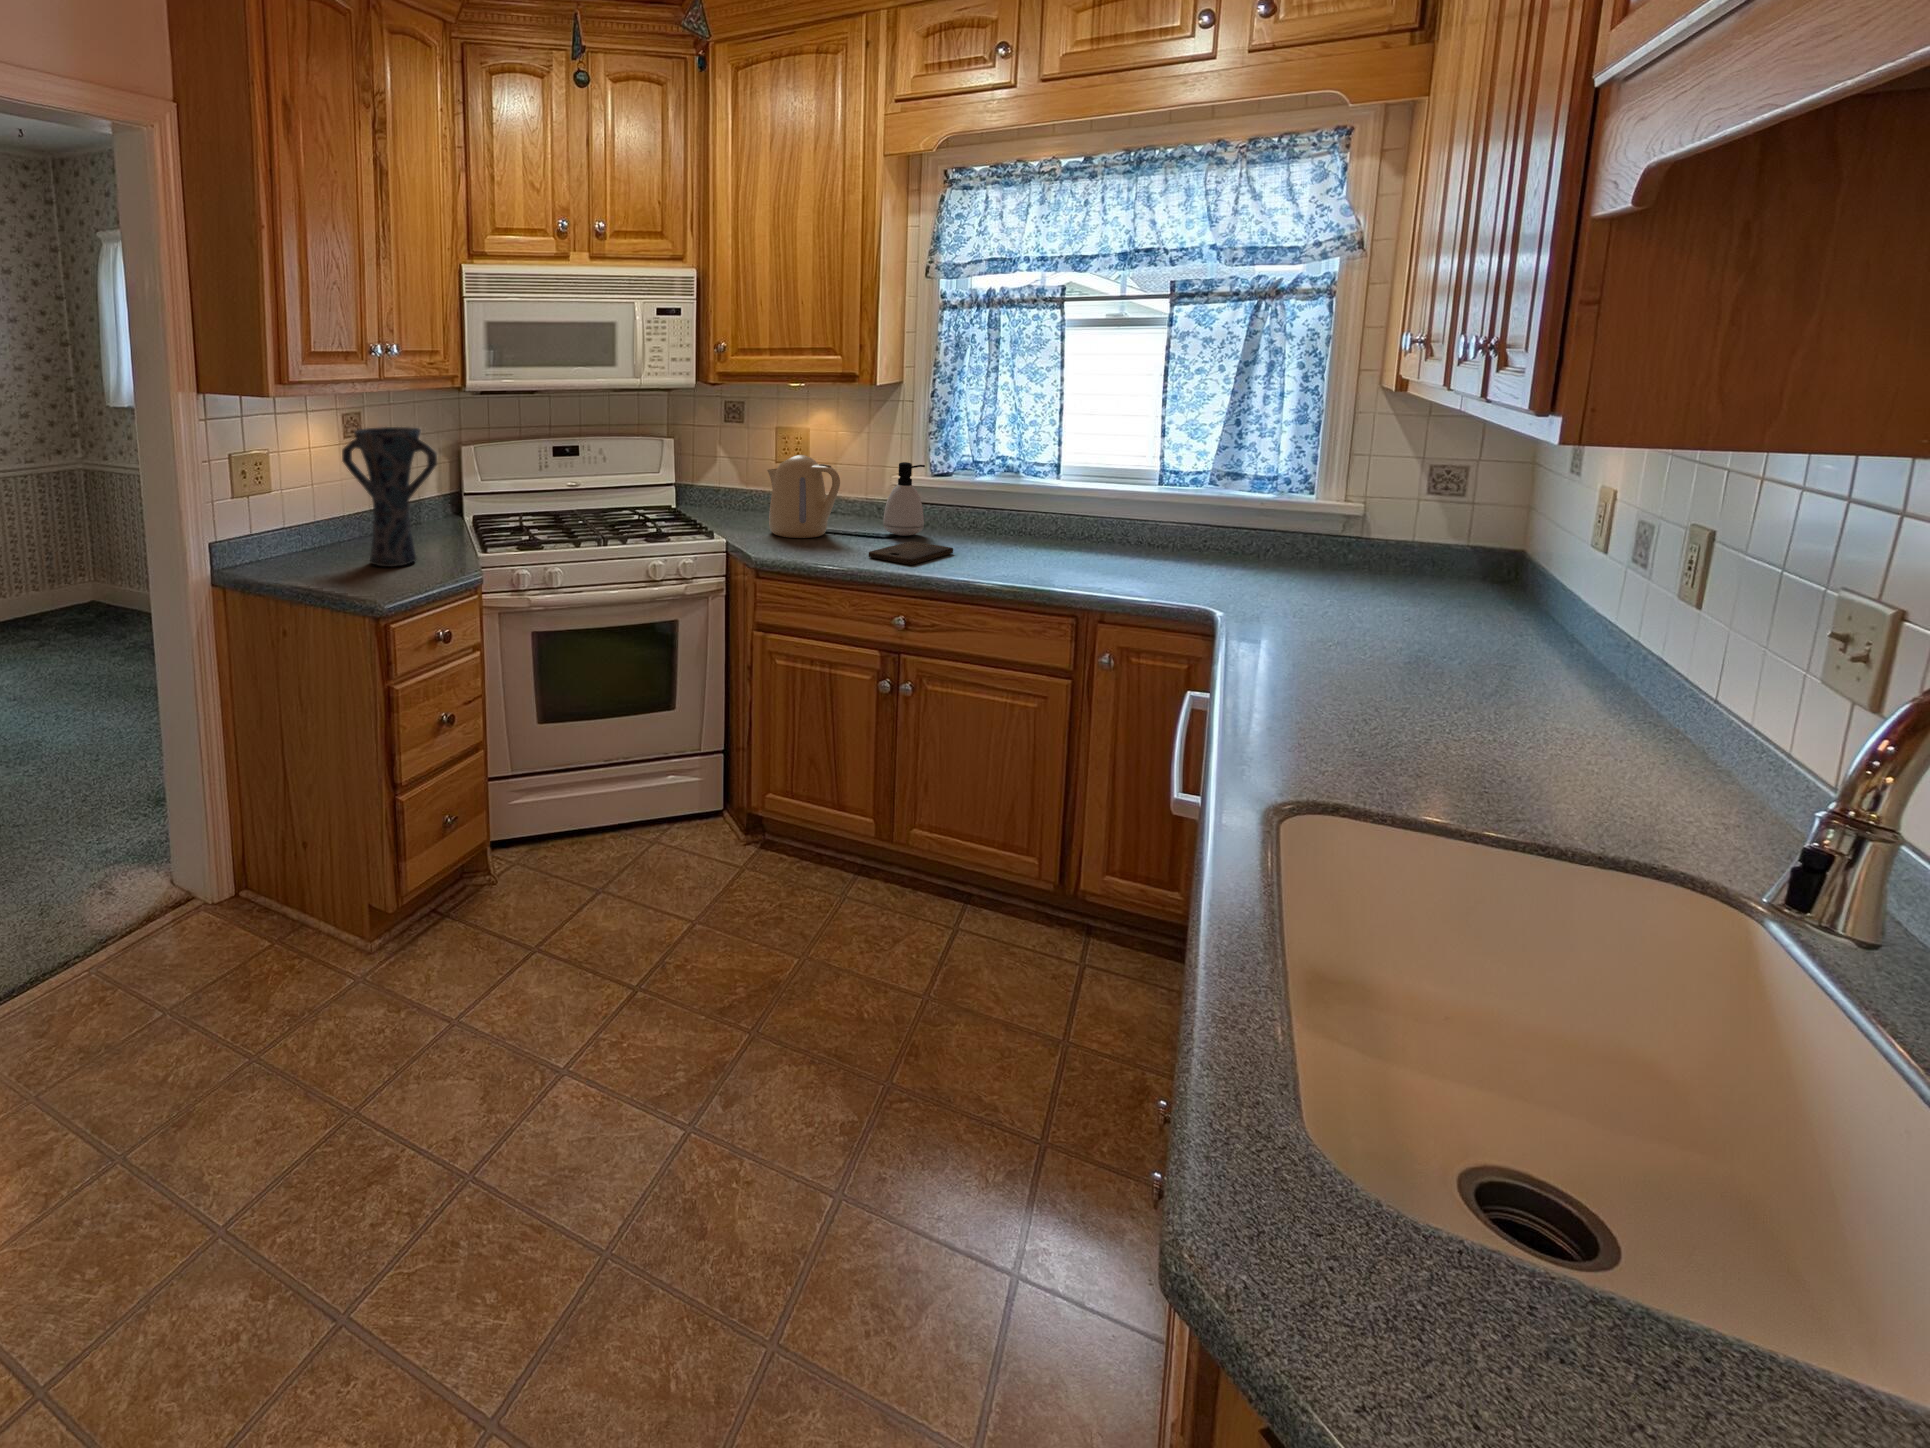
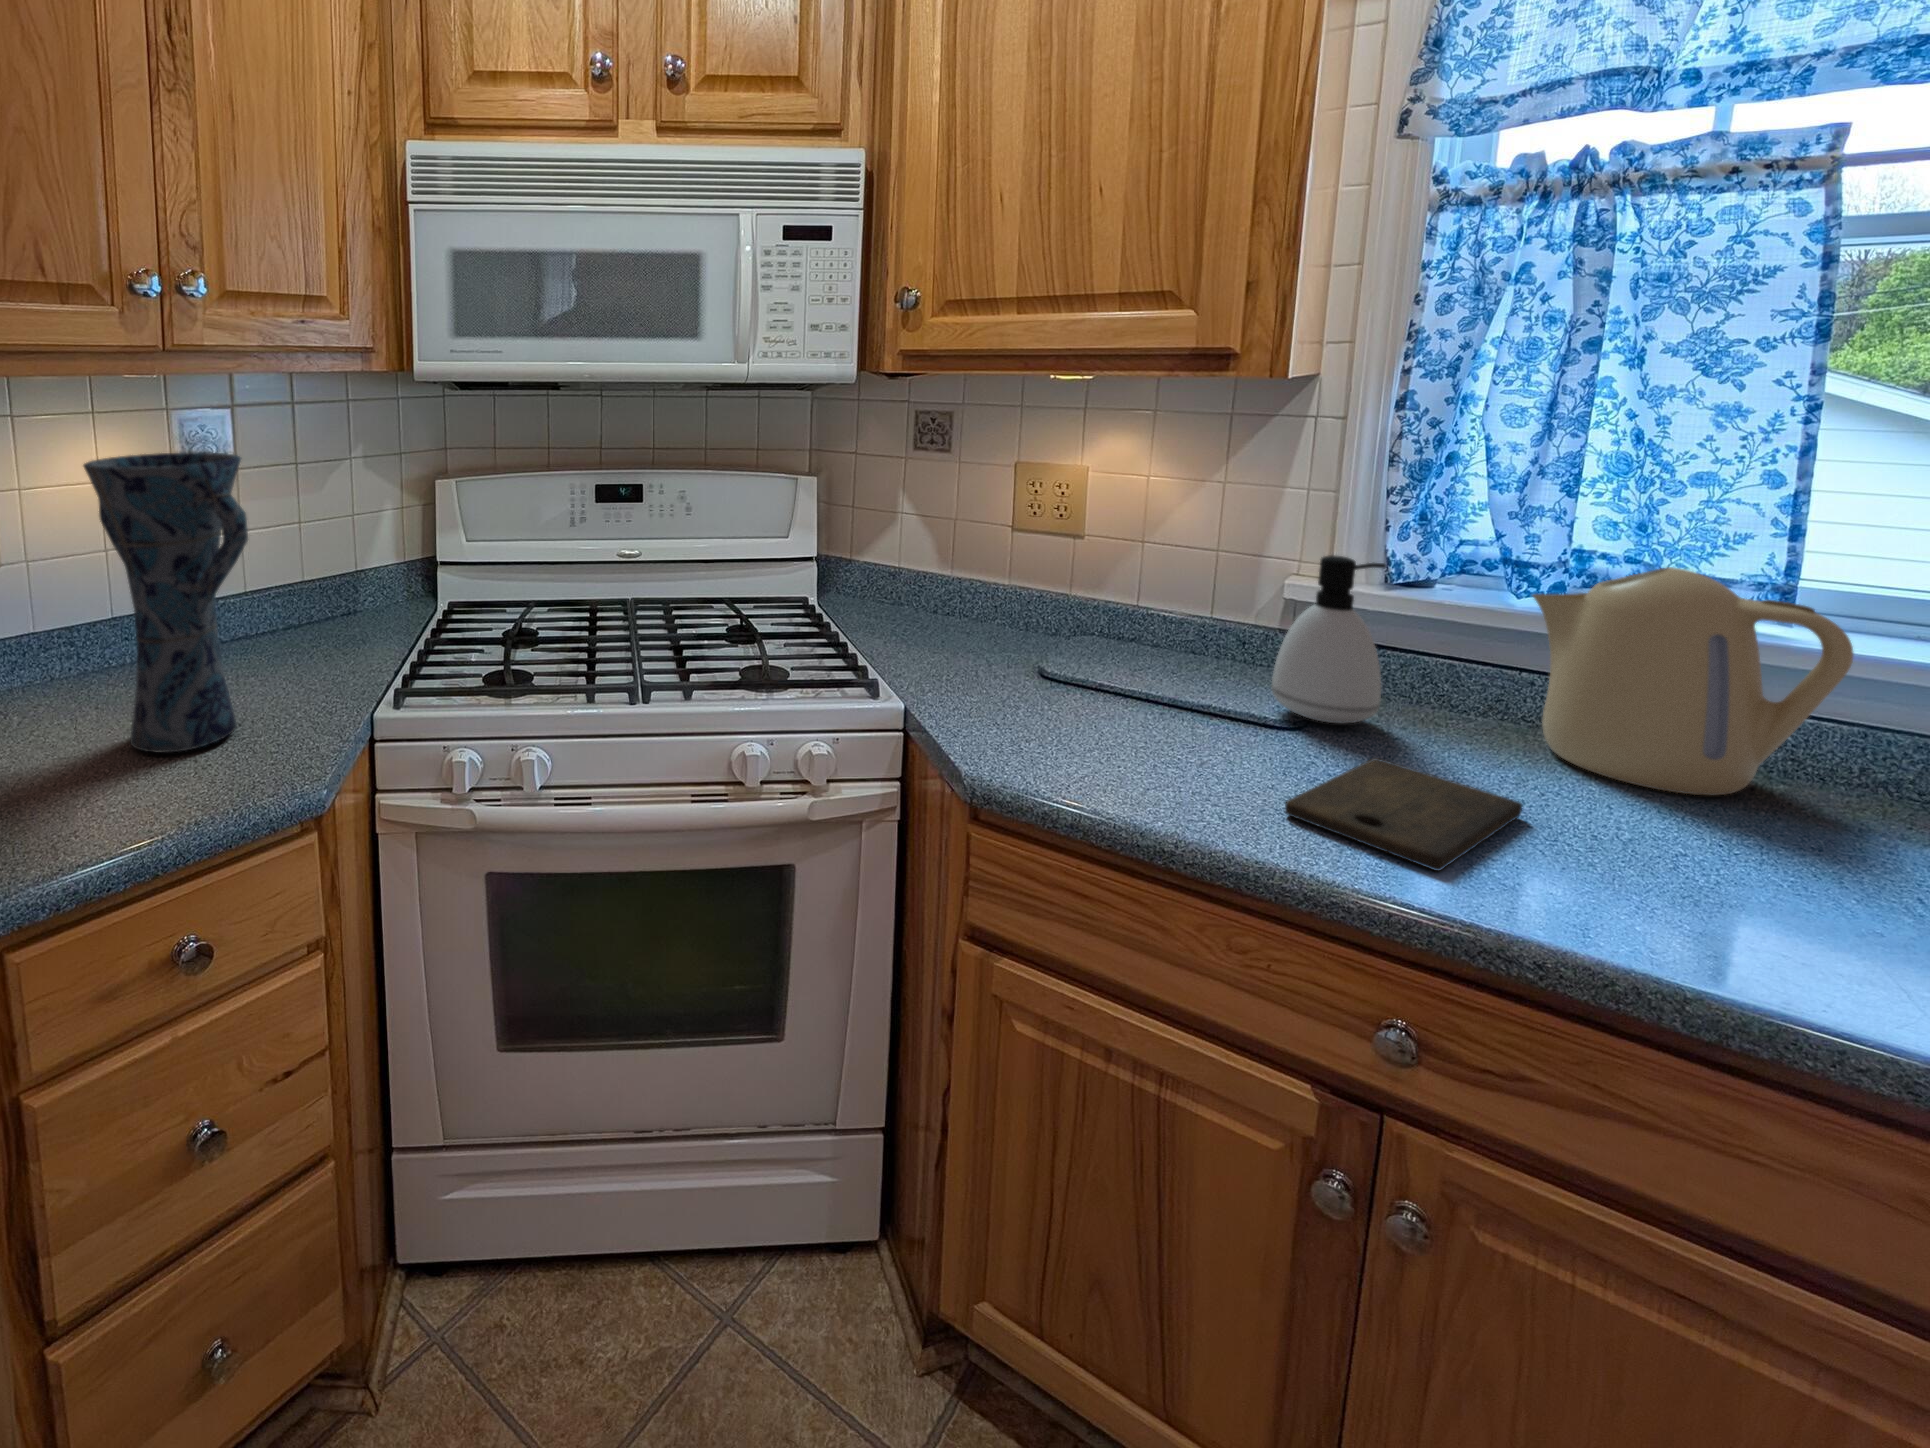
kettle: present [767,455,840,538] -> present [1533,567,1853,795]

